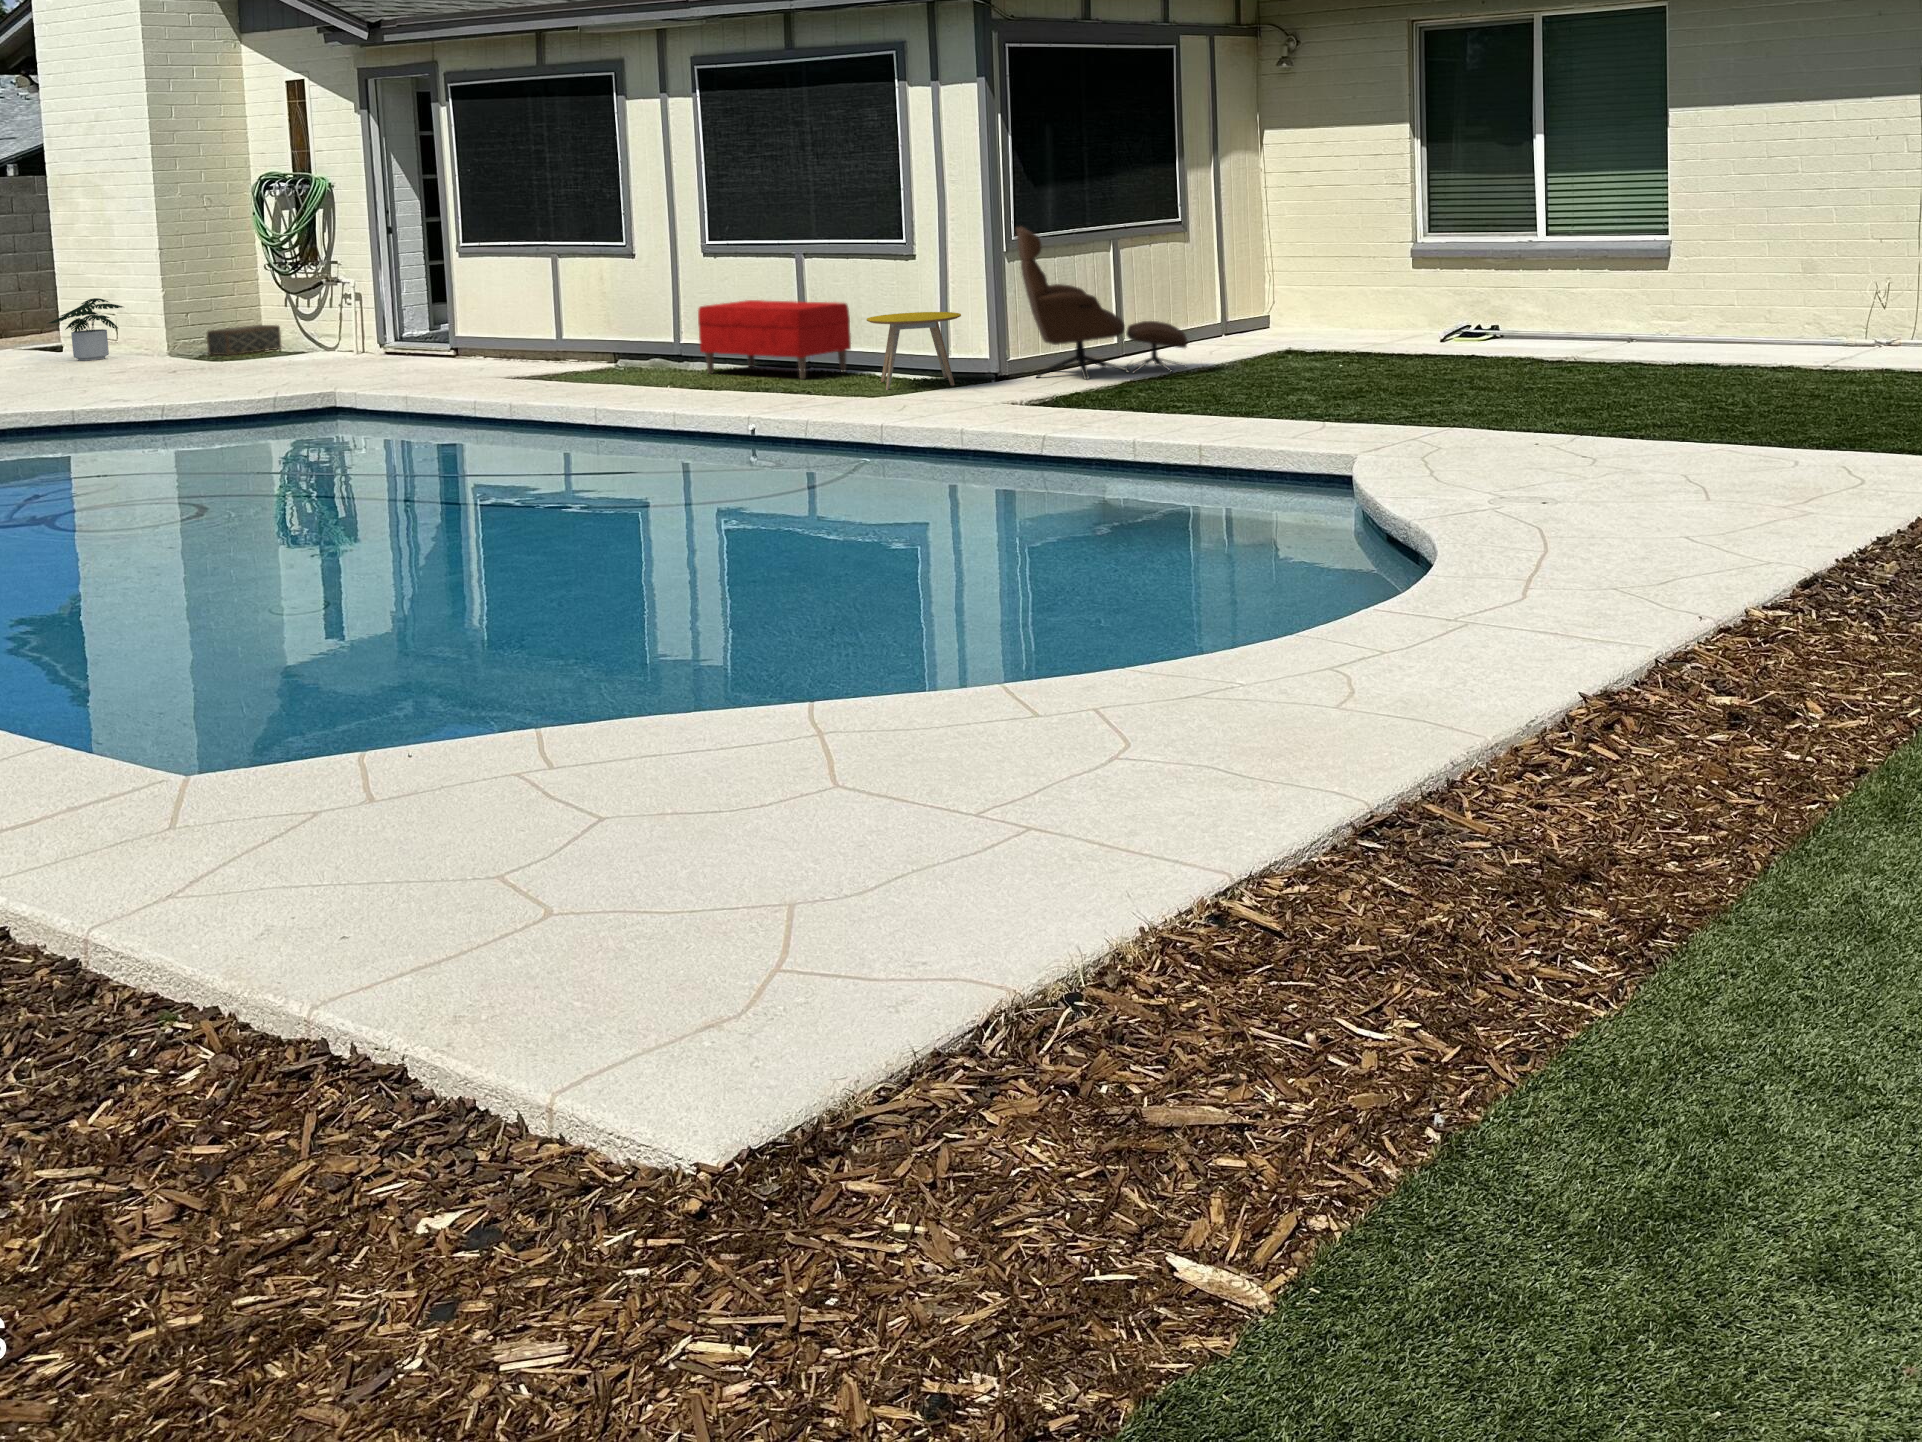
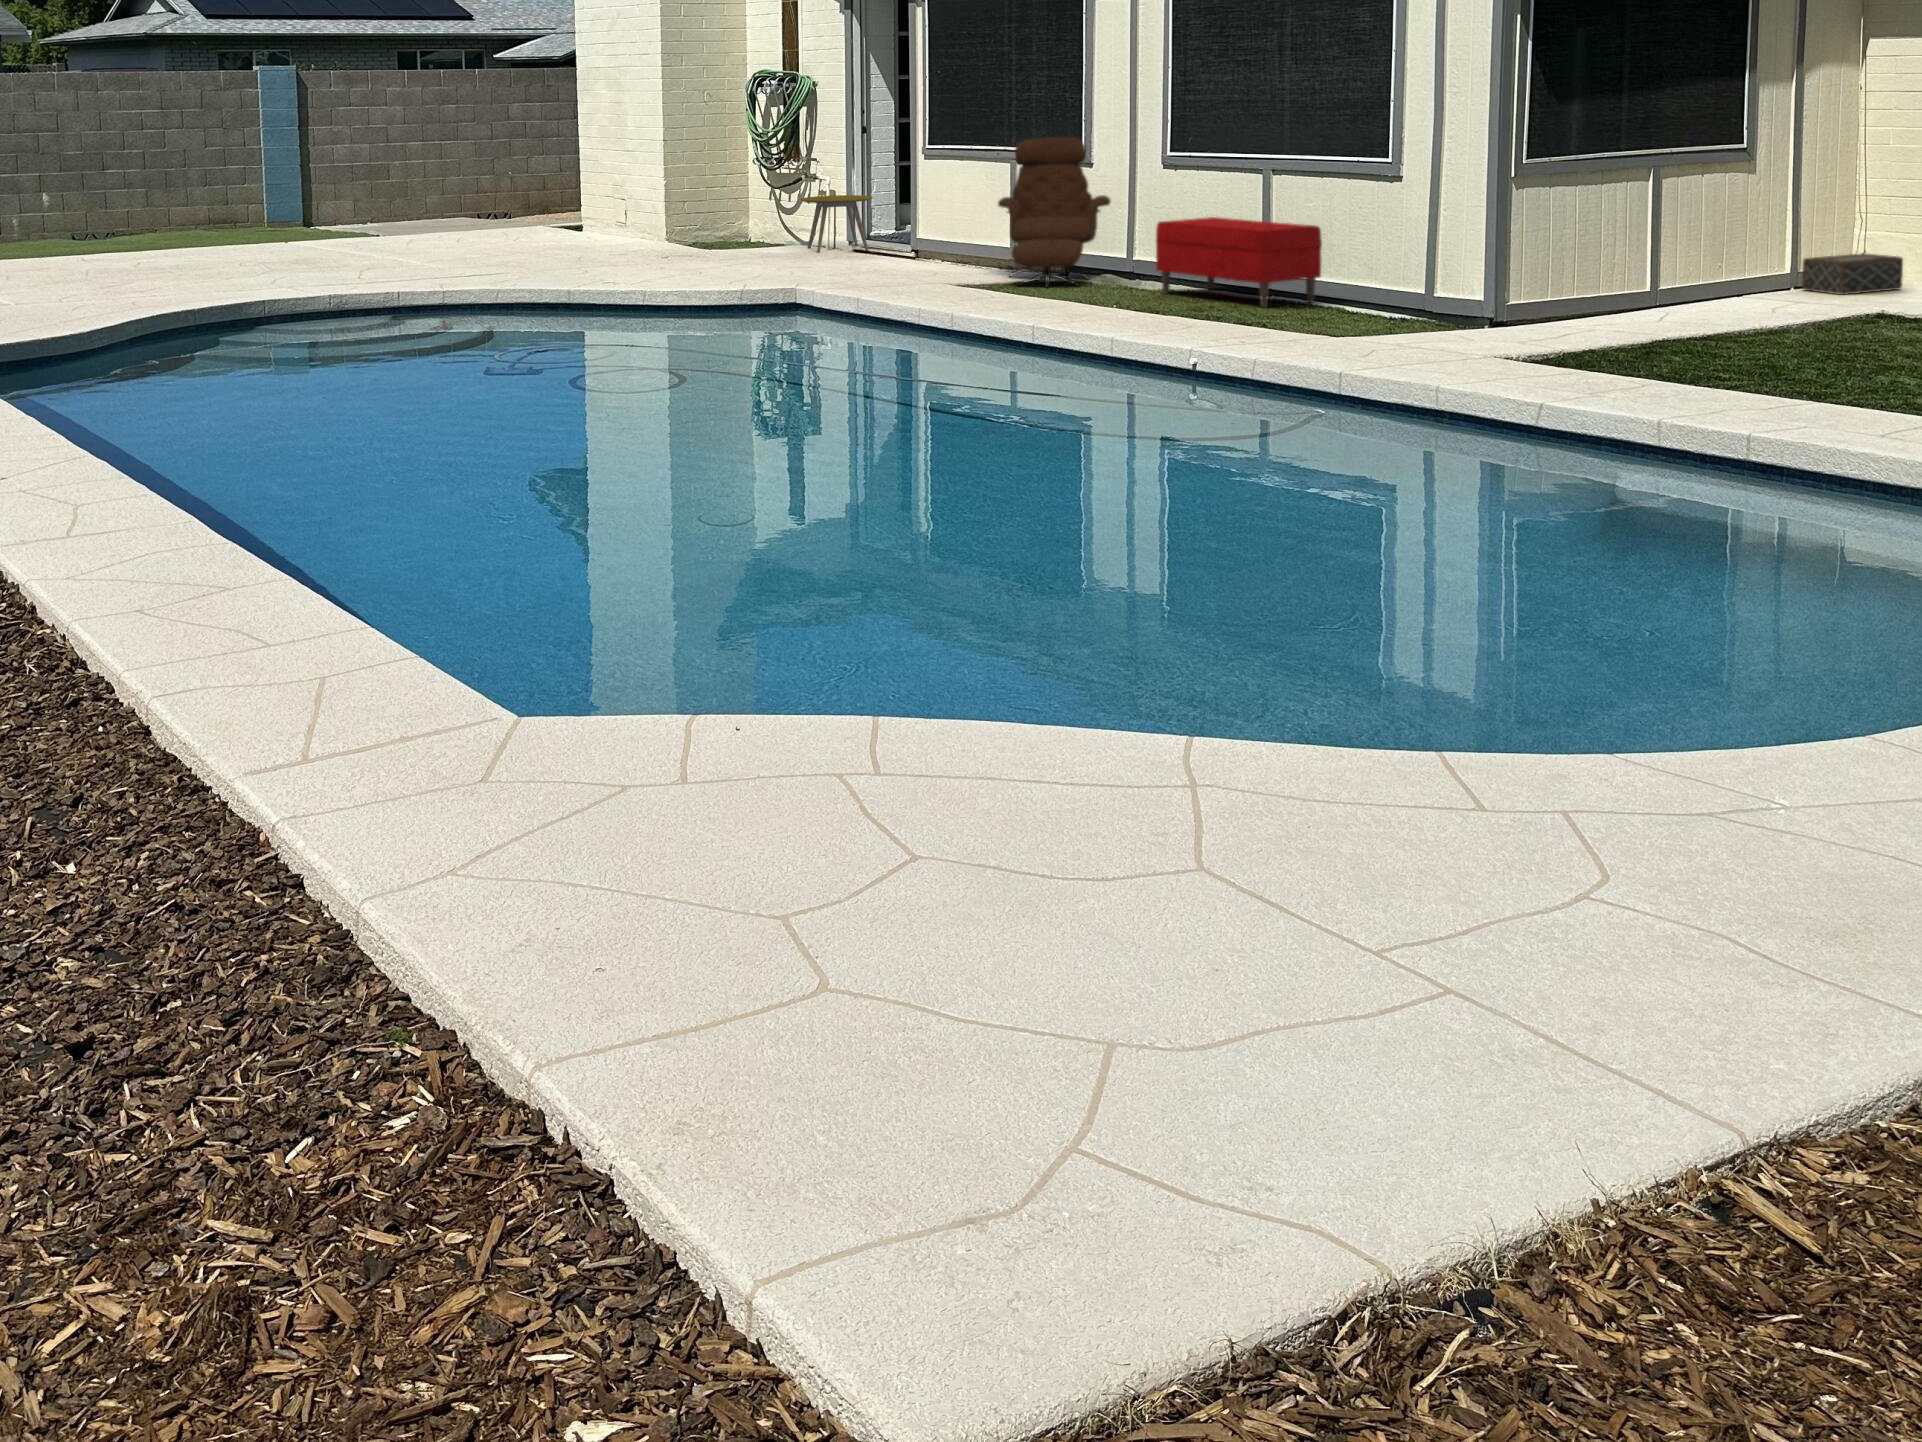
lounge chair: present [1016,227,1187,379] -> present [998,137,1111,288]
potted plant: present [49,298,123,361] -> none [570,185,634,242]
side table: present [867,312,961,390] -> present [801,195,873,253]
woven basket: present [207,325,281,355] -> present [1802,253,1903,295]

